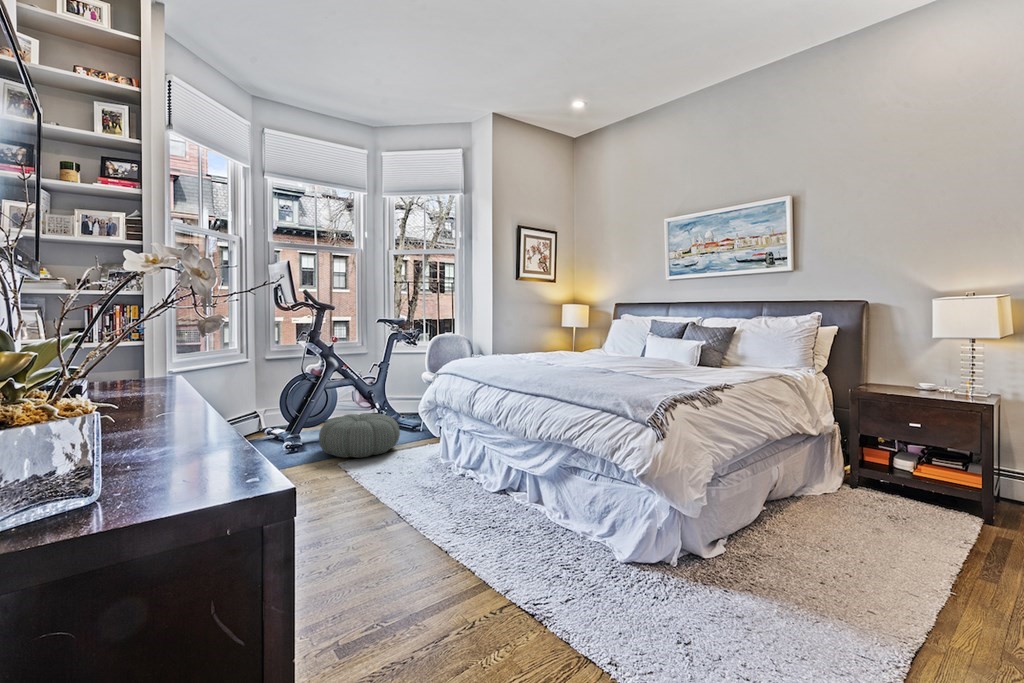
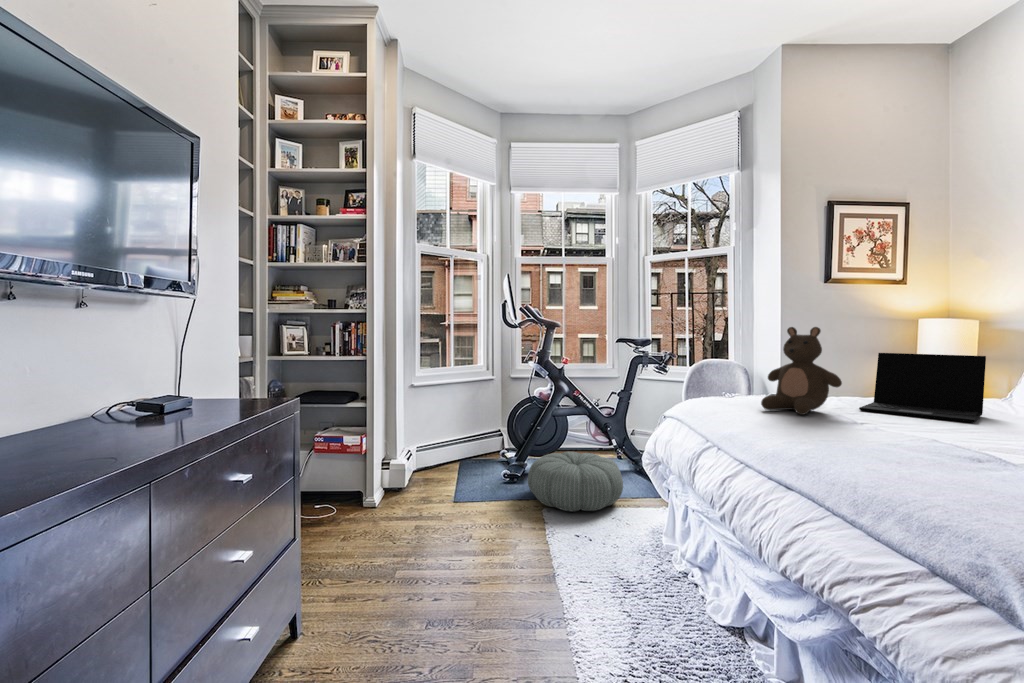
stuffed bear: none [505,309,545,360] -> present [761,327,842,415]
laptop: none [550,324,600,357] -> present [859,353,986,423]

